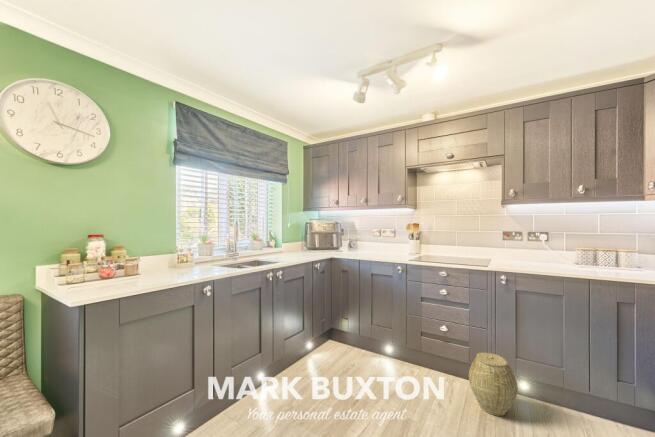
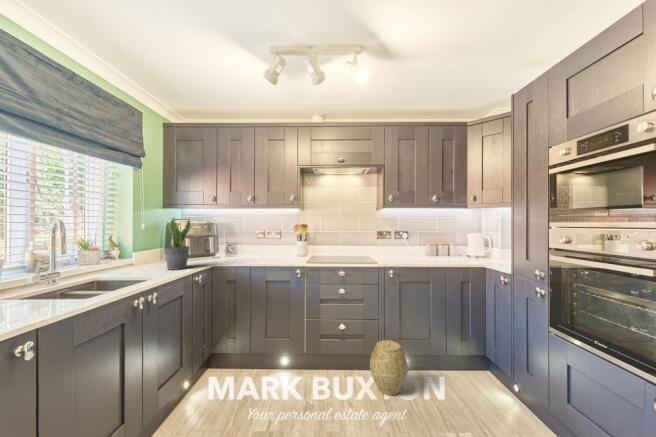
potted plant: none [296,217,313,257] -> present [164,217,190,270]

